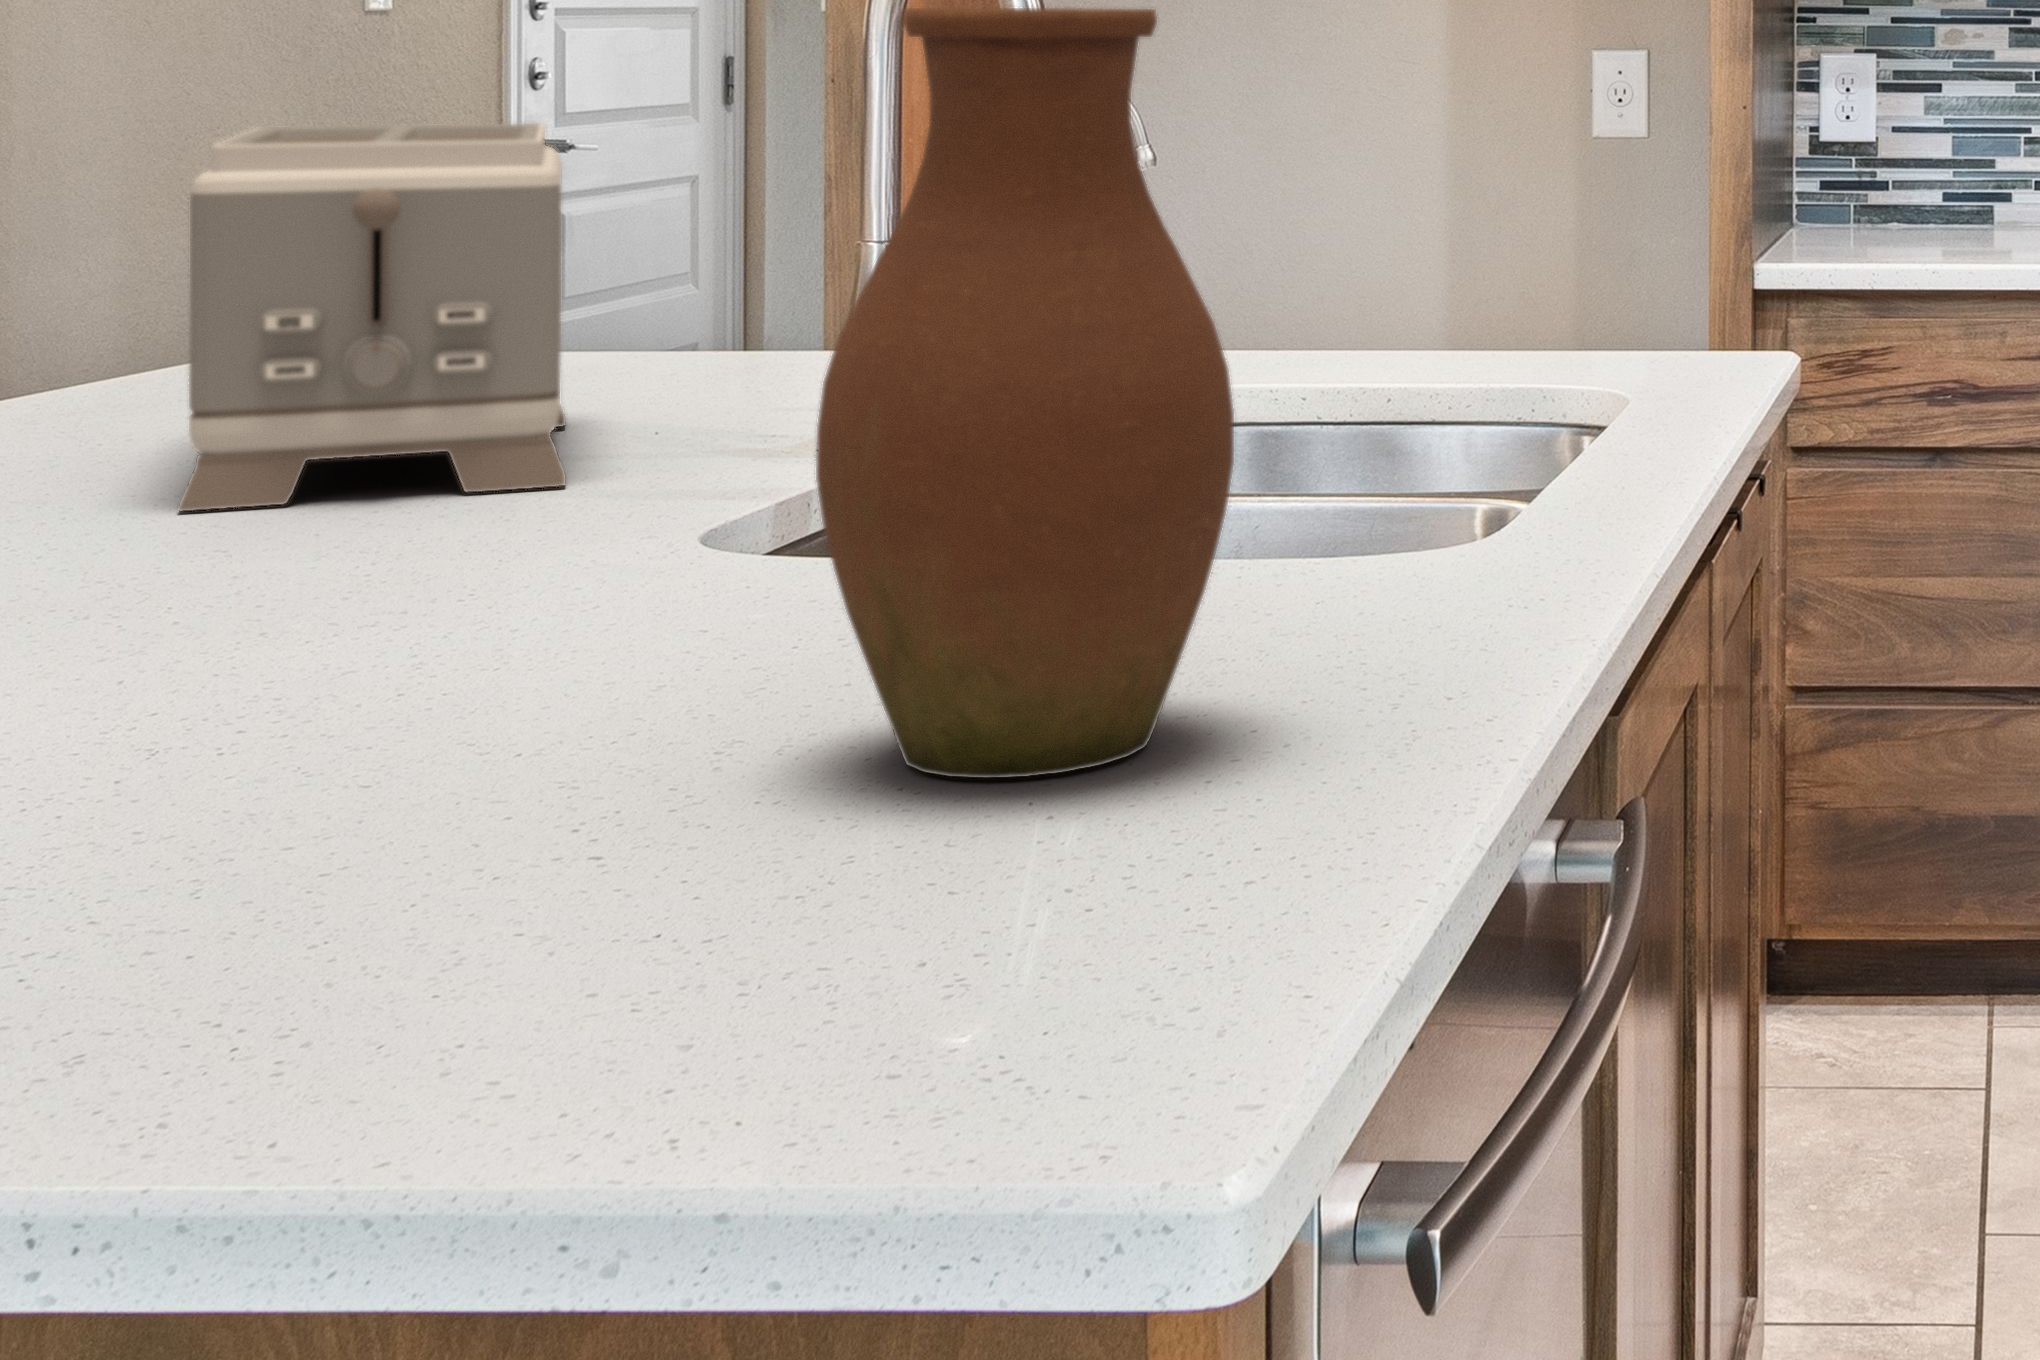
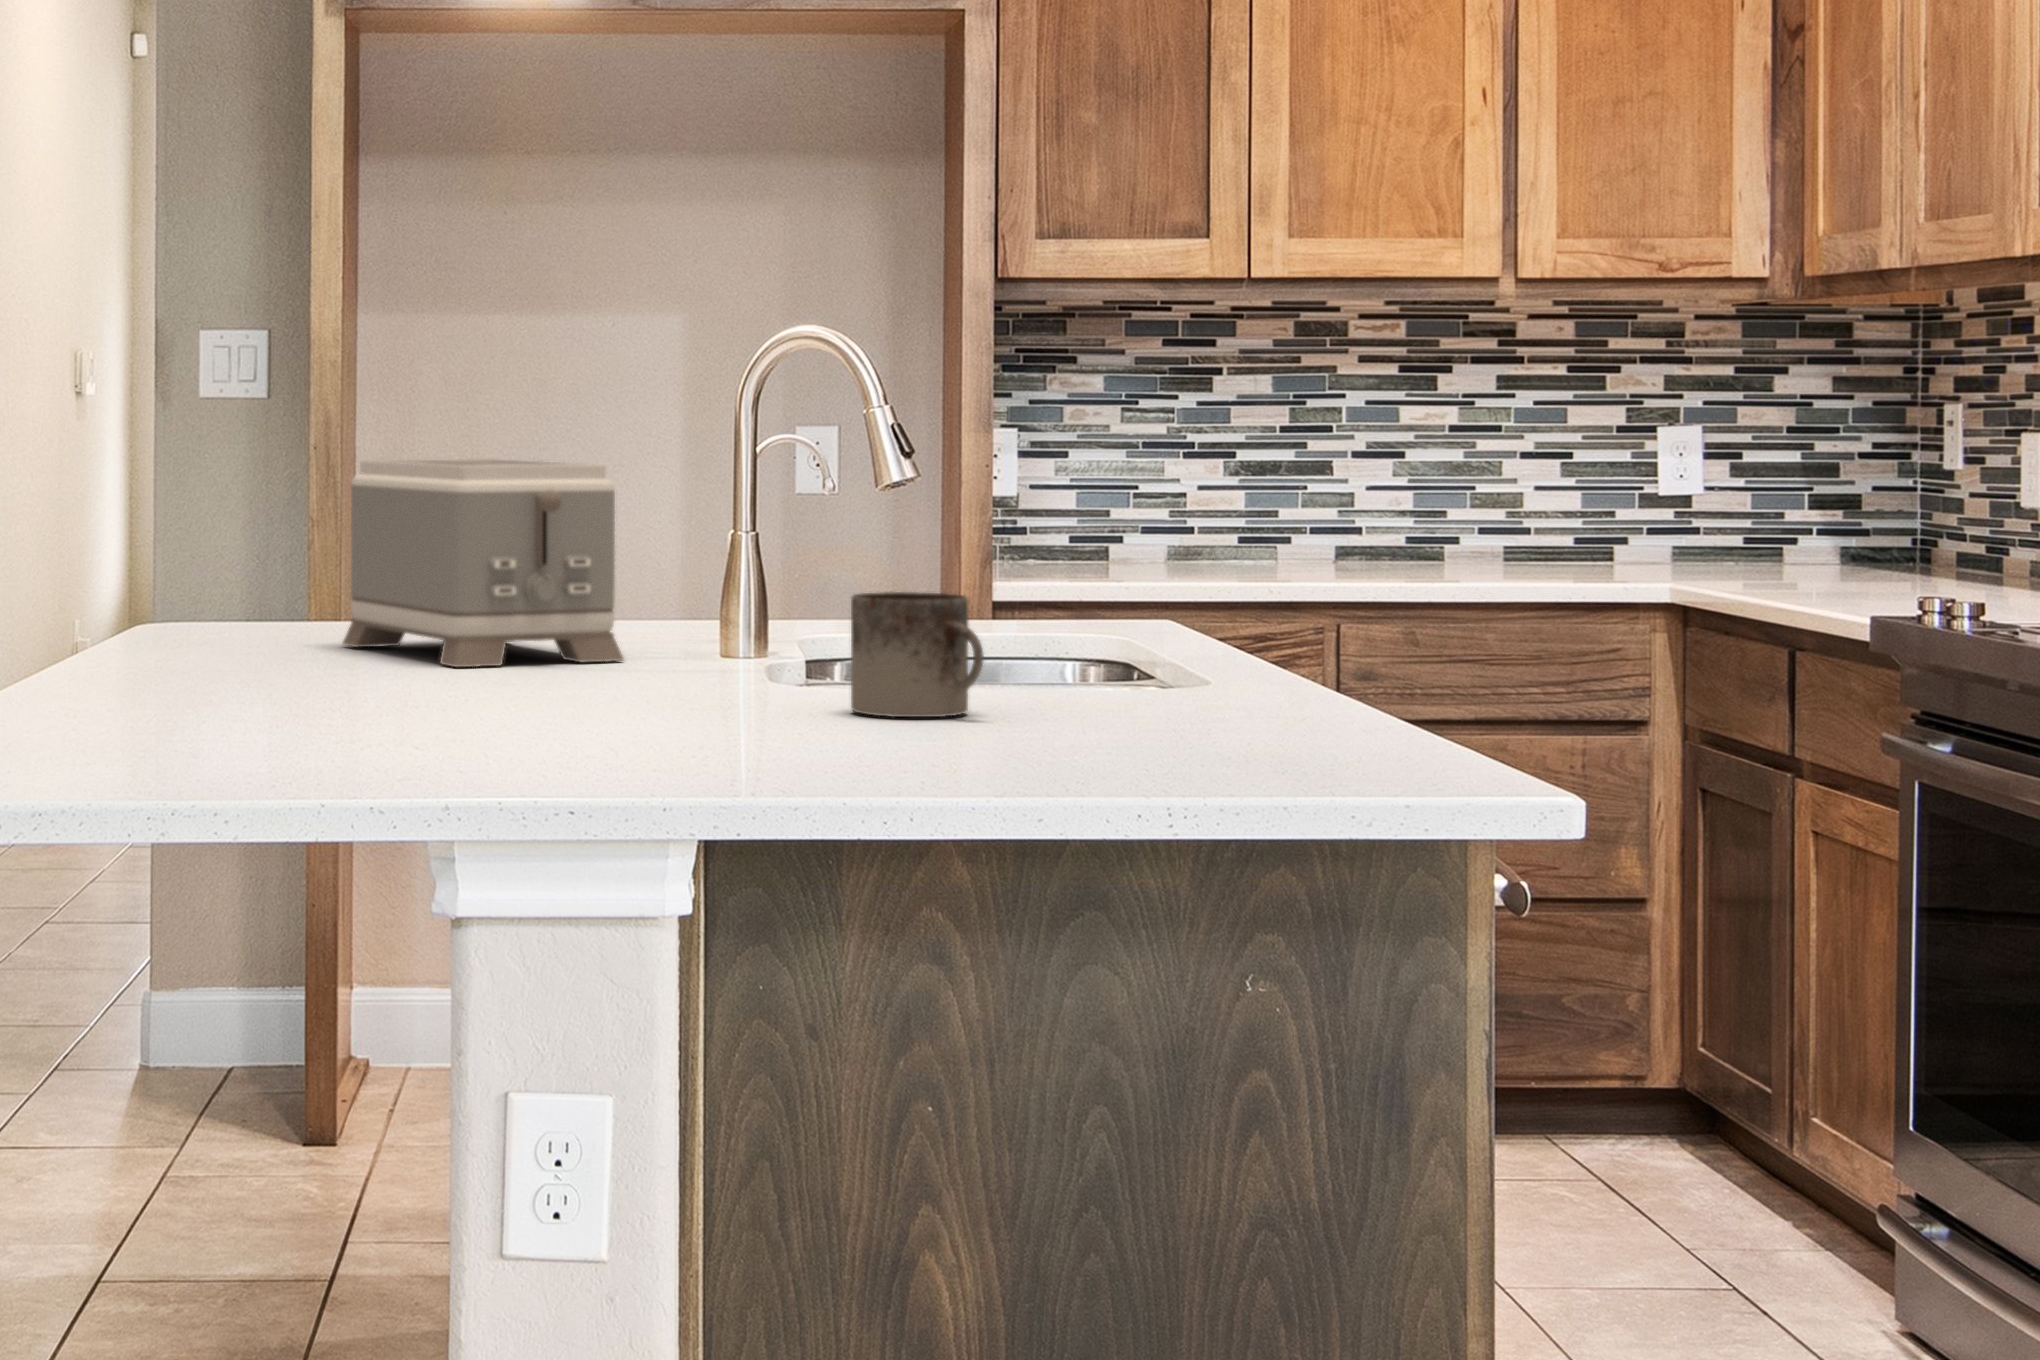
vase: present [816,8,1234,778] -> none [1113,388,1294,728]
mug: none [368,432,651,725] -> present [851,592,984,717]

